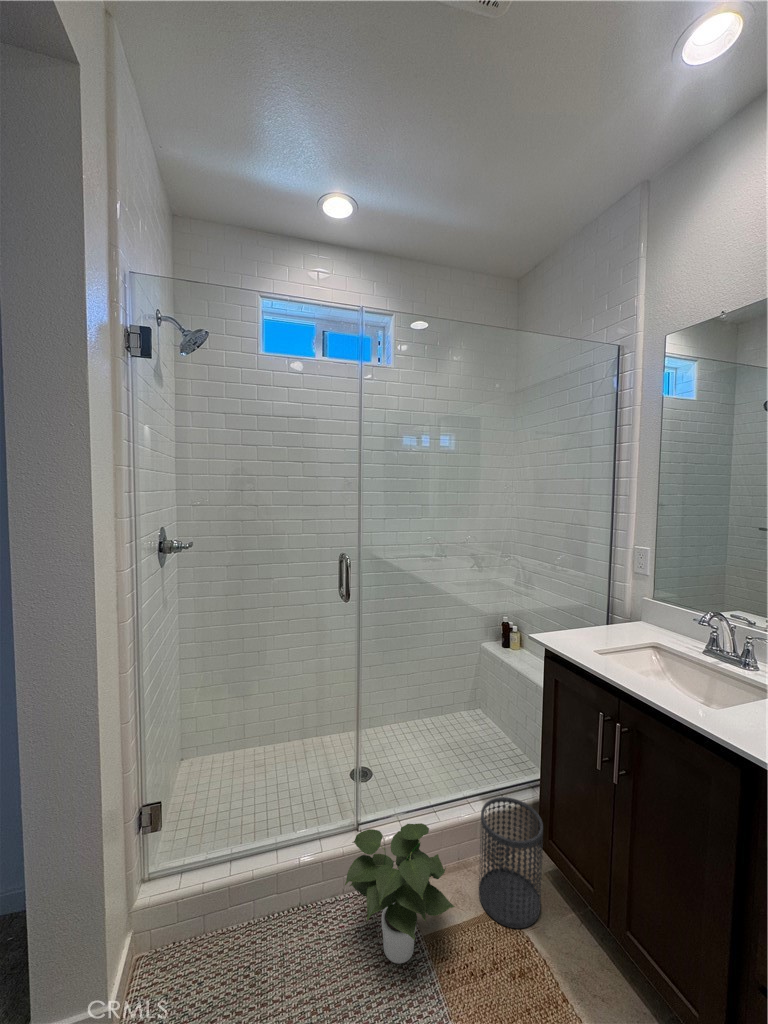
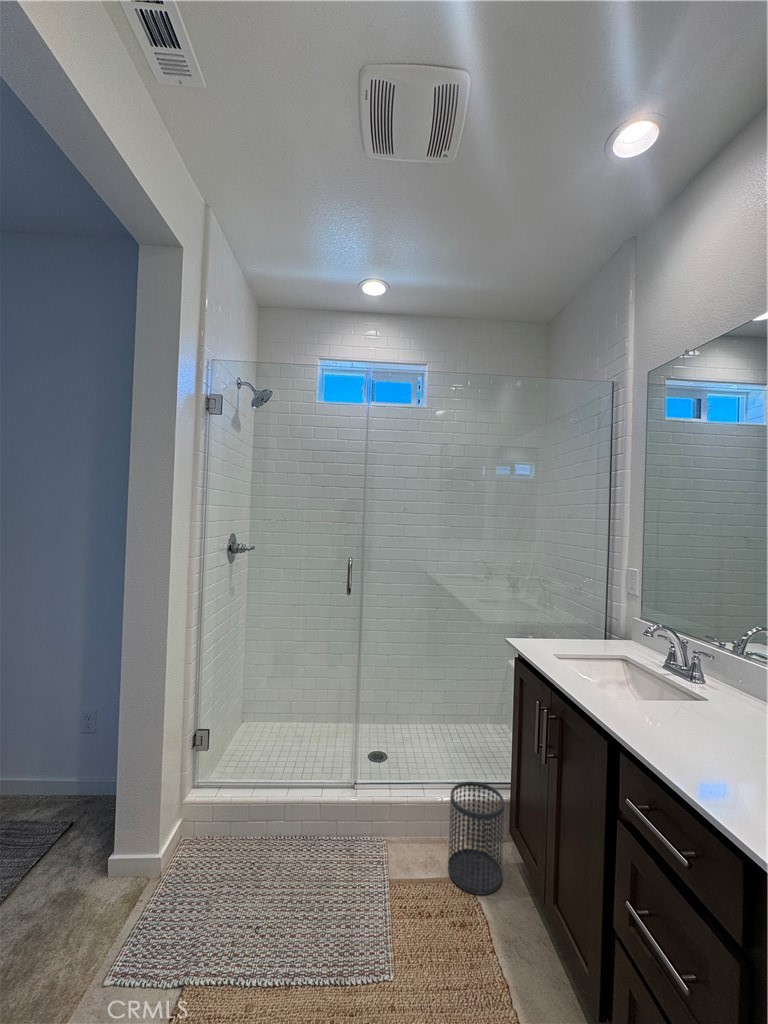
potted plant: present [345,823,455,963] -> none [327,781,412,891]

